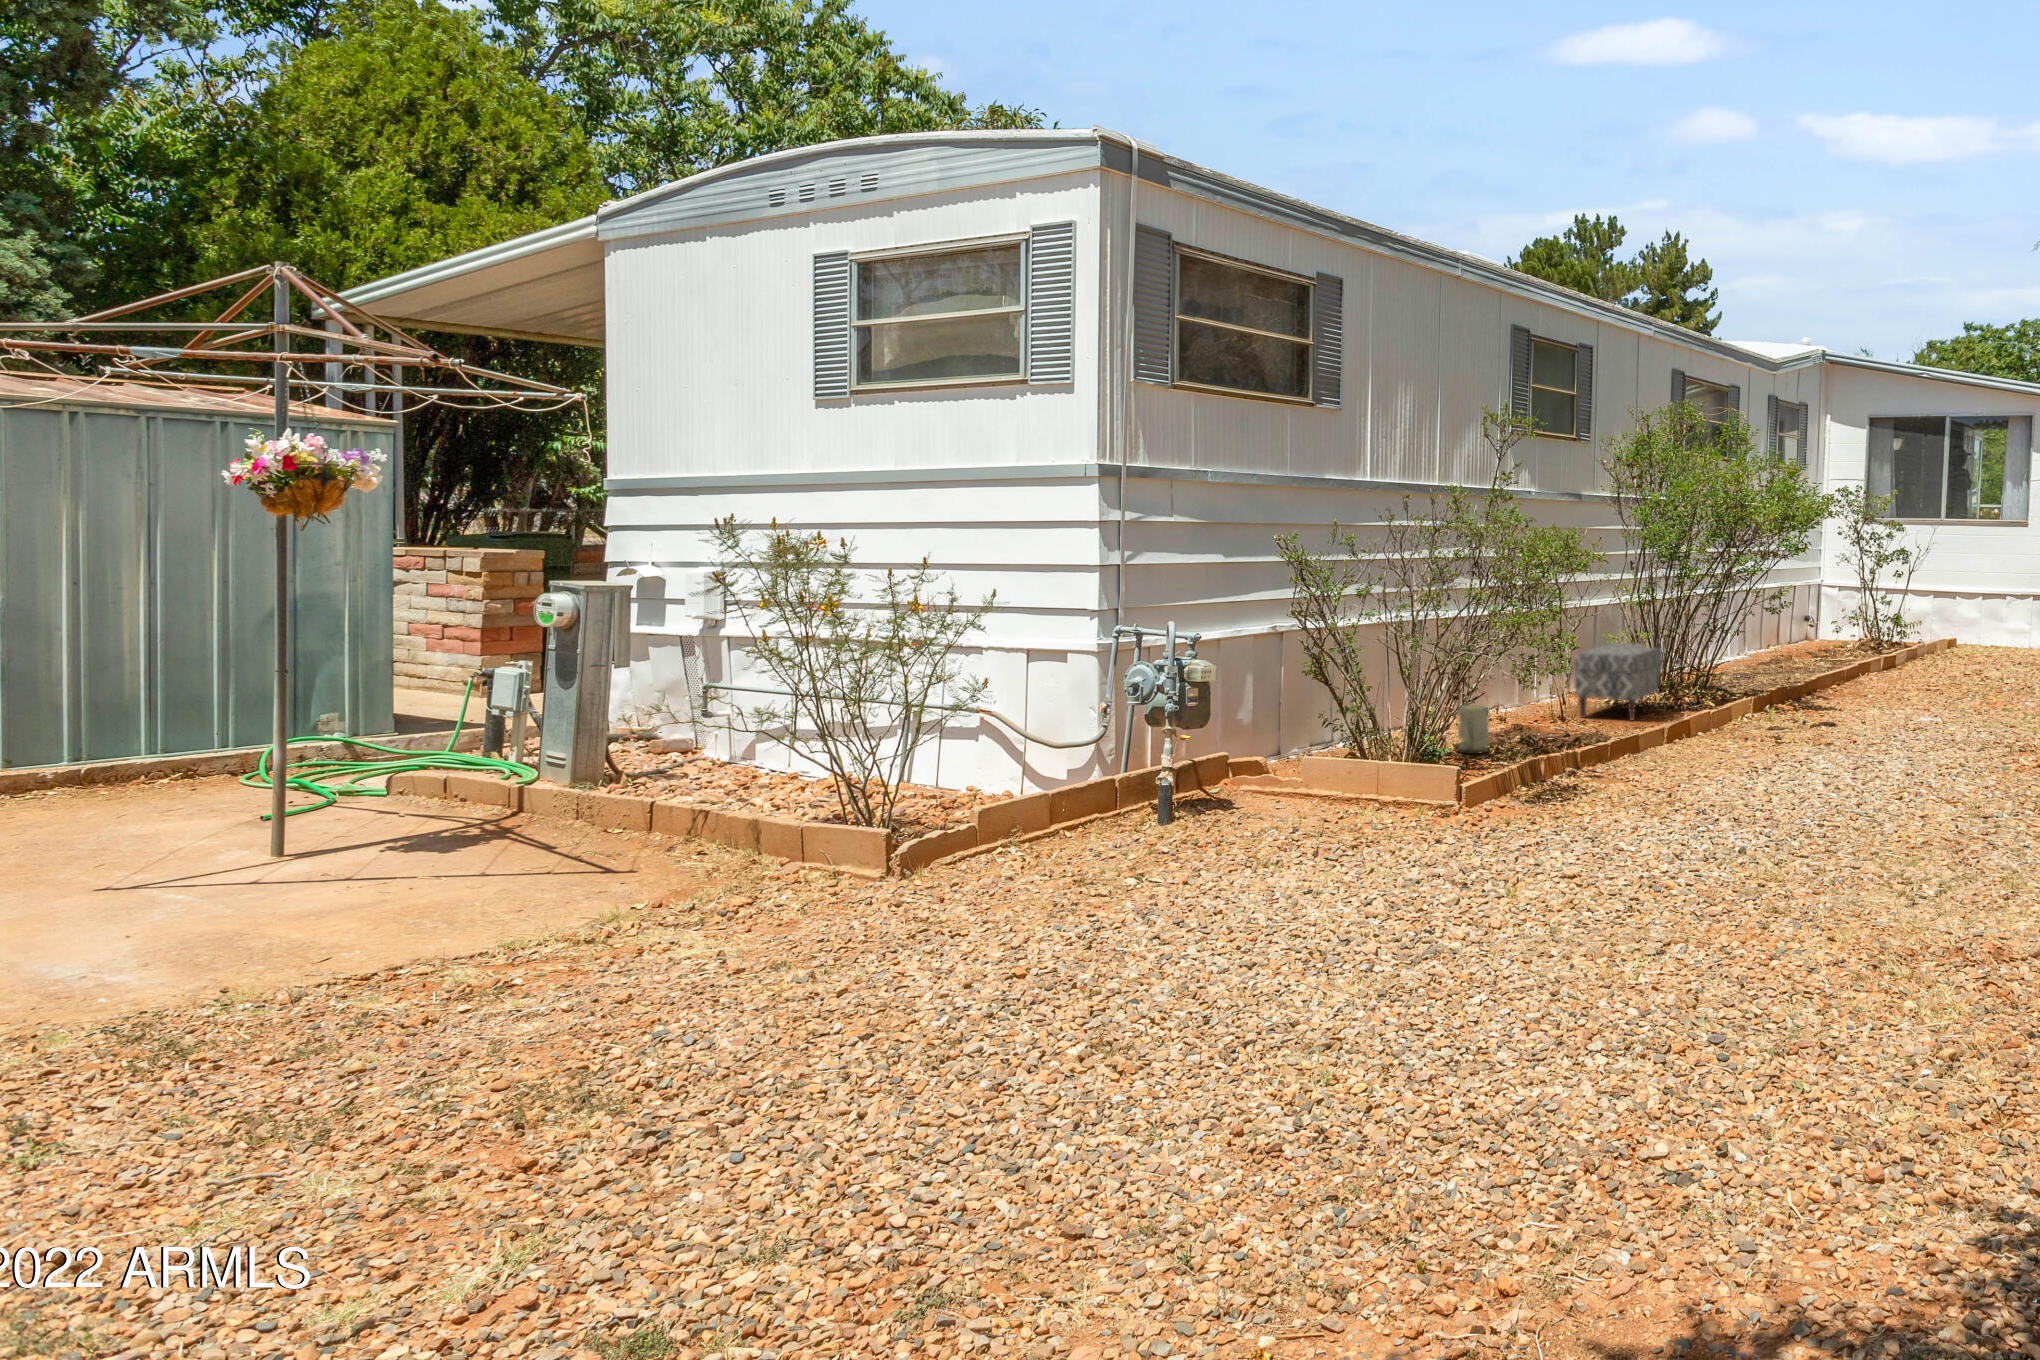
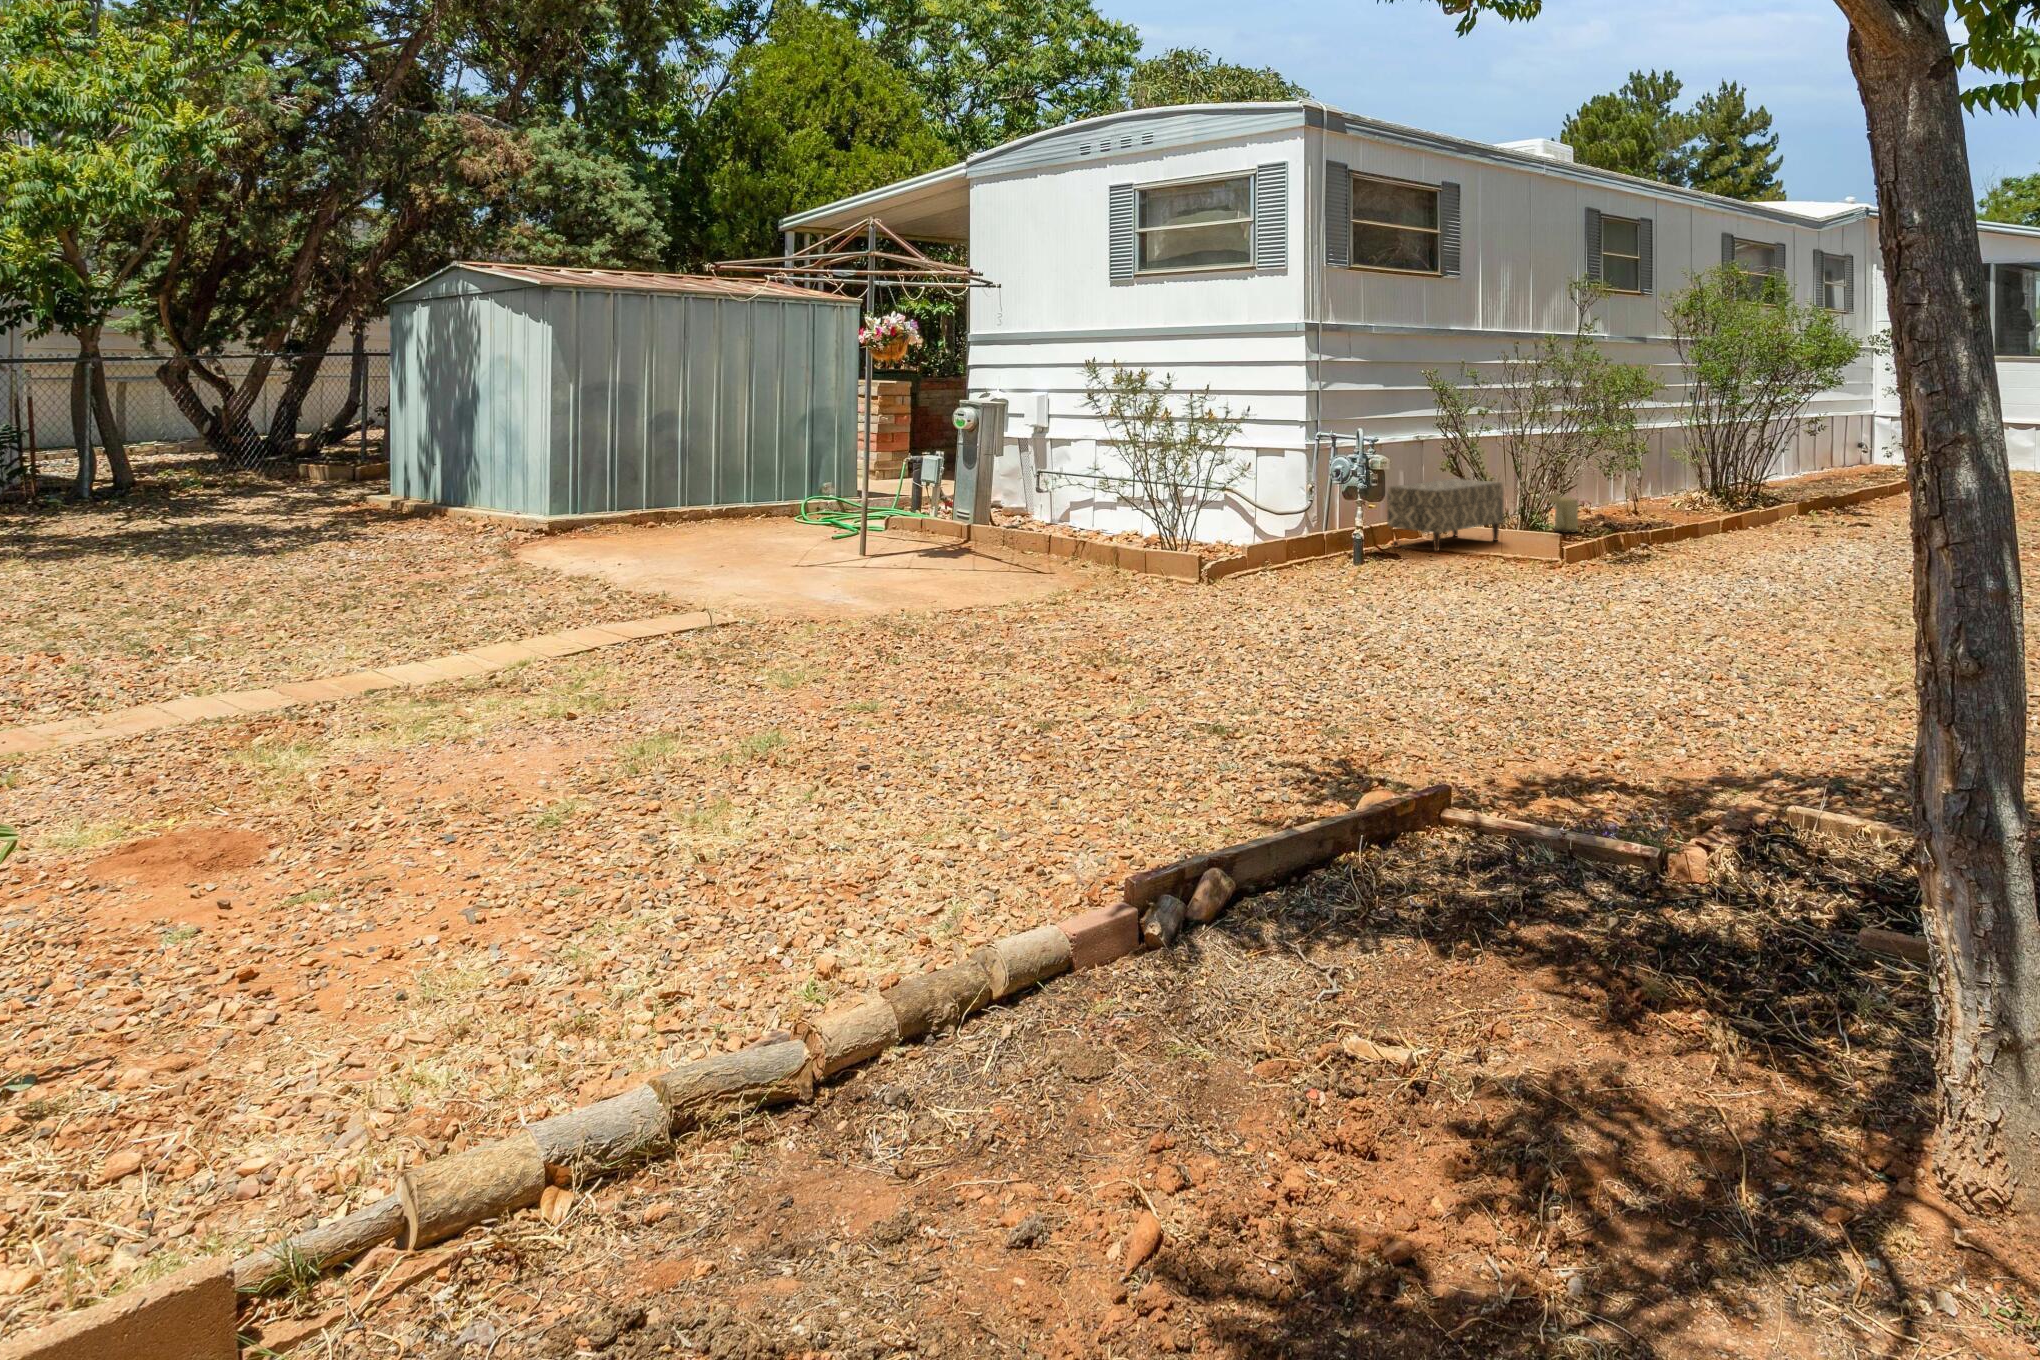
bench: present [1575,643,1664,720] -> present [1387,479,1504,552]

